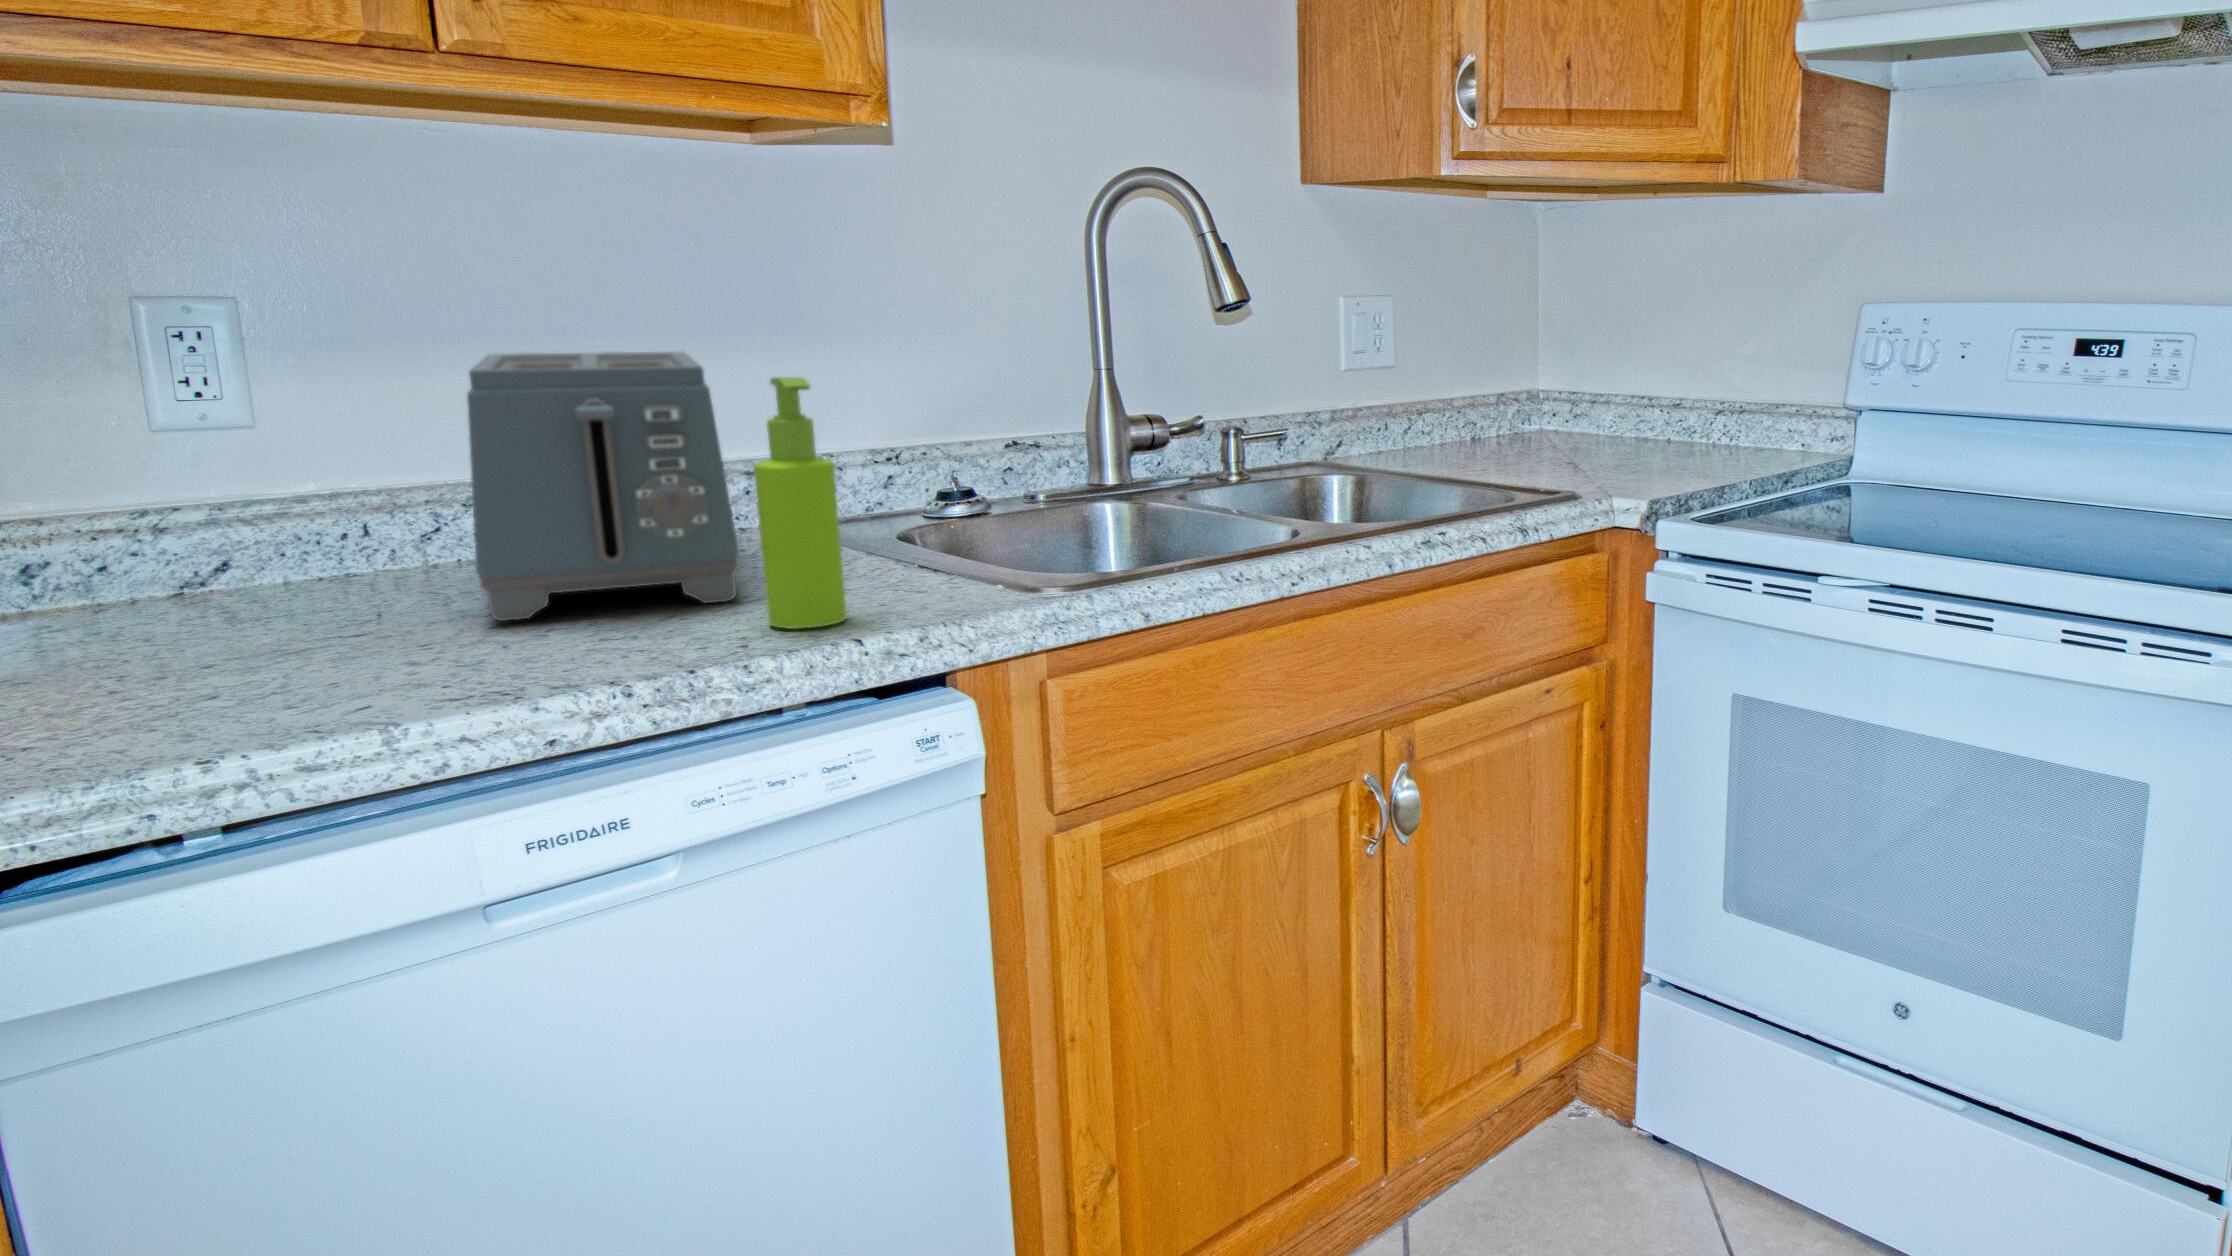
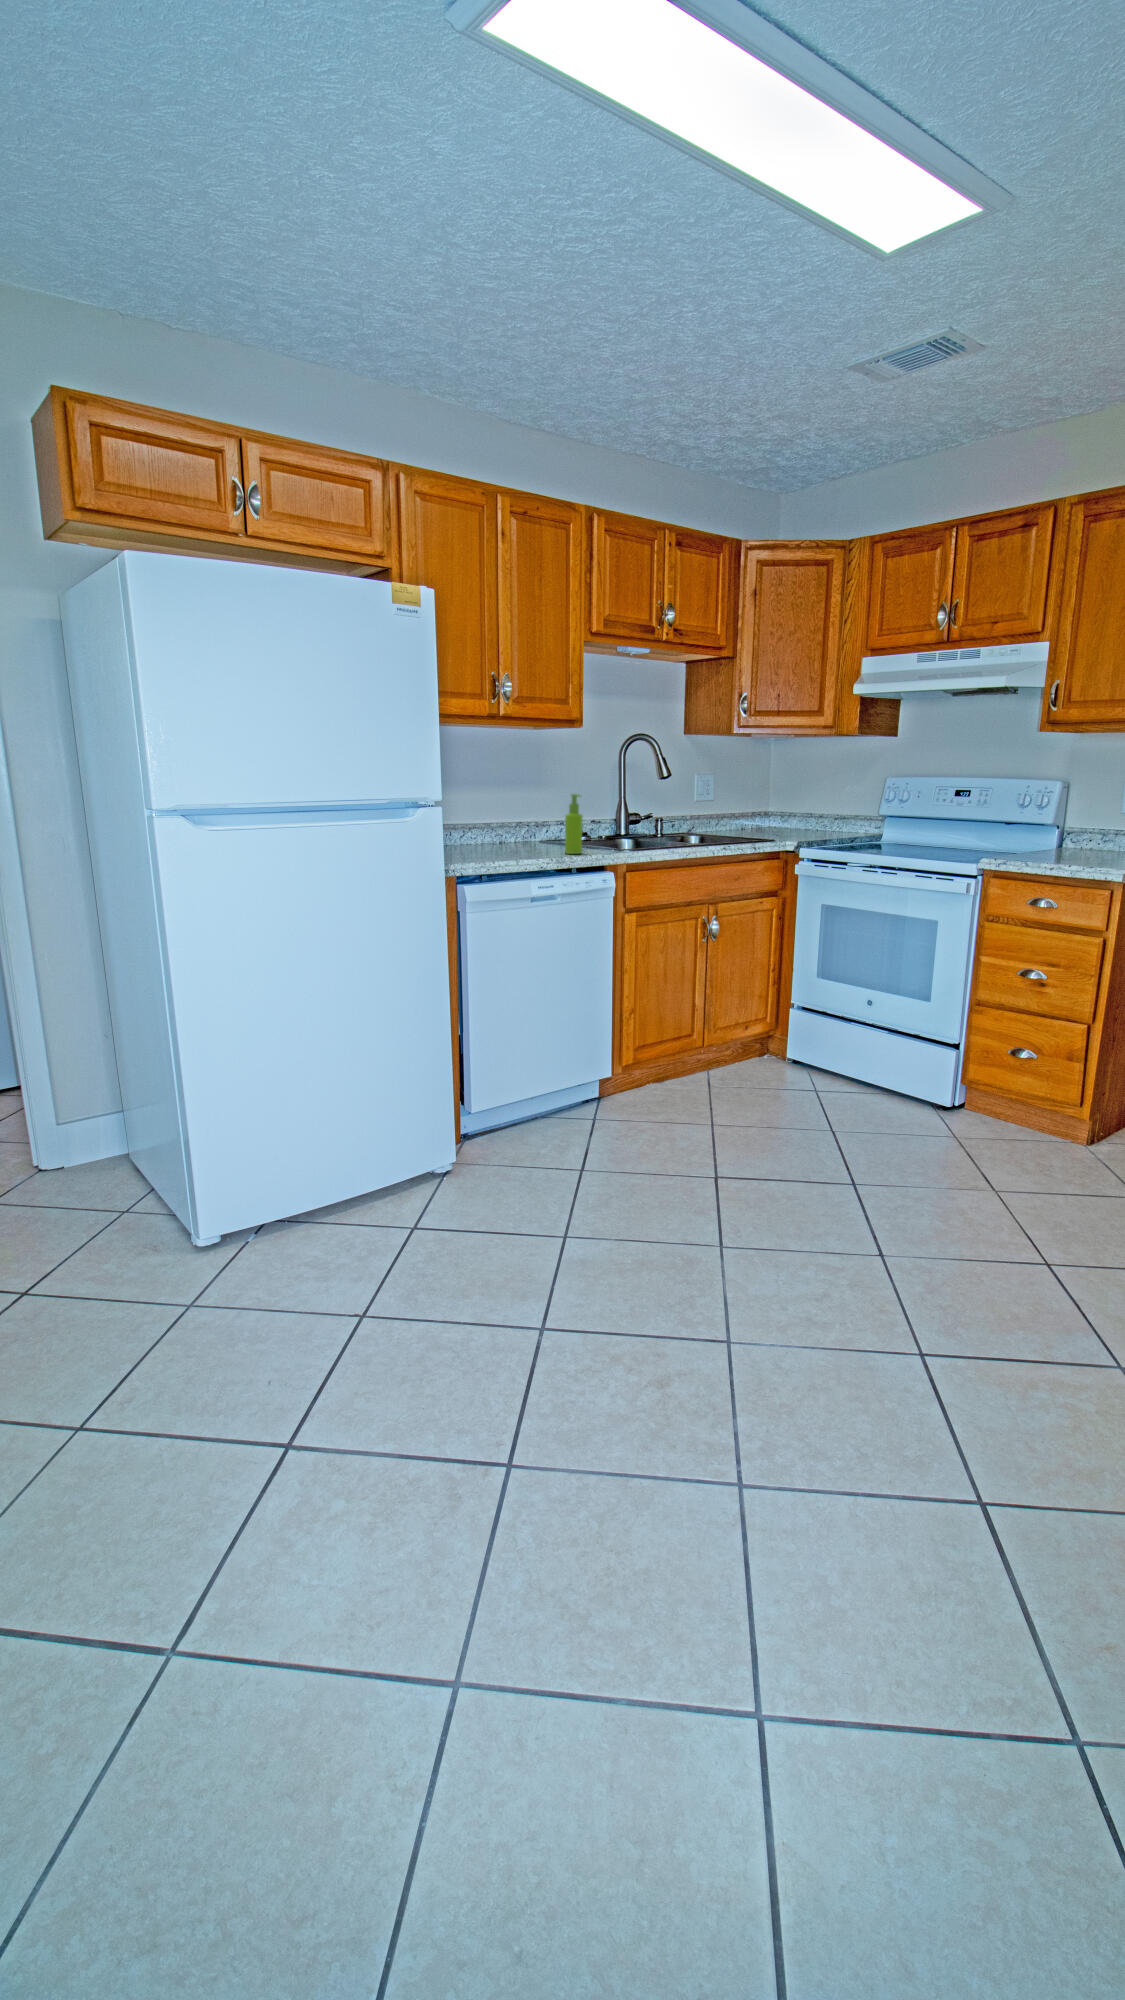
toaster: present [467,352,739,621] -> none [478,789,552,852]

